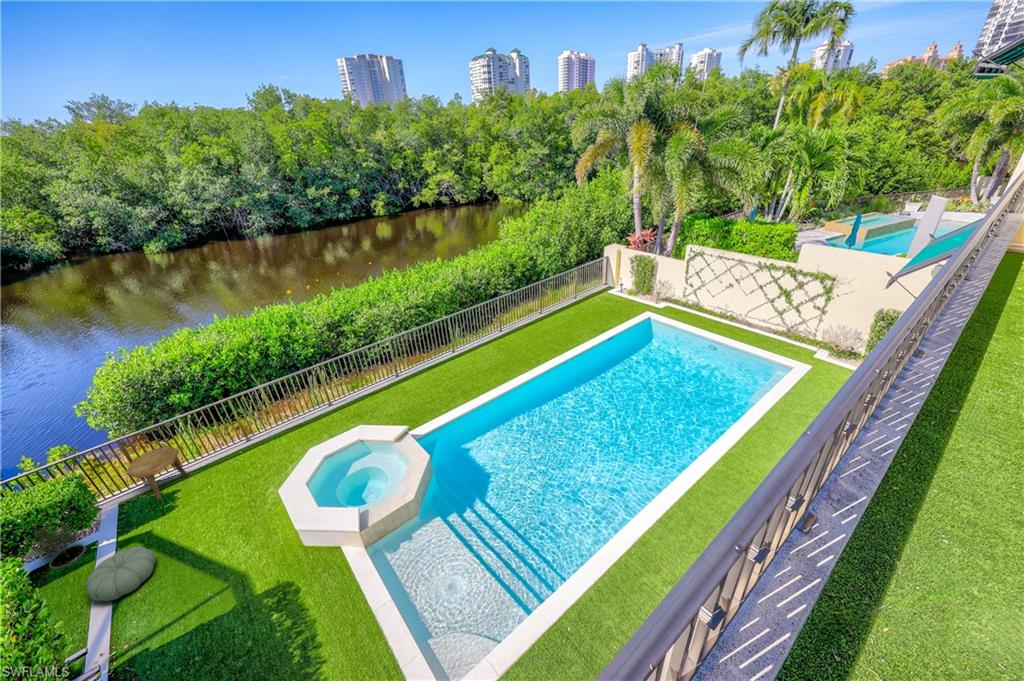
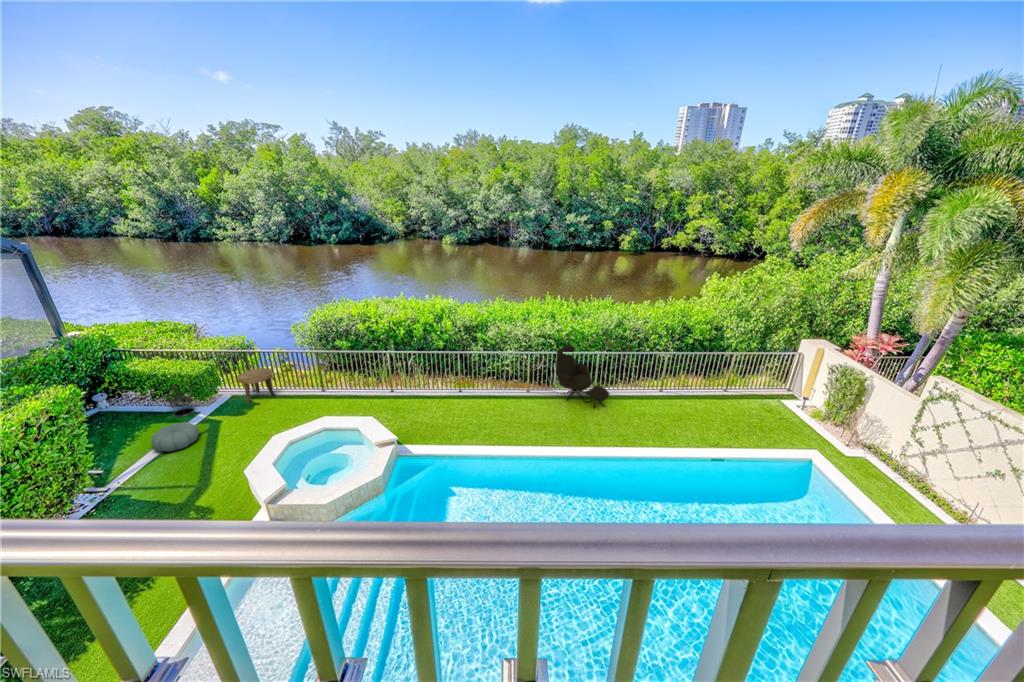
lounge chair: none [469,299,519,346] -> present [556,345,609,408]

